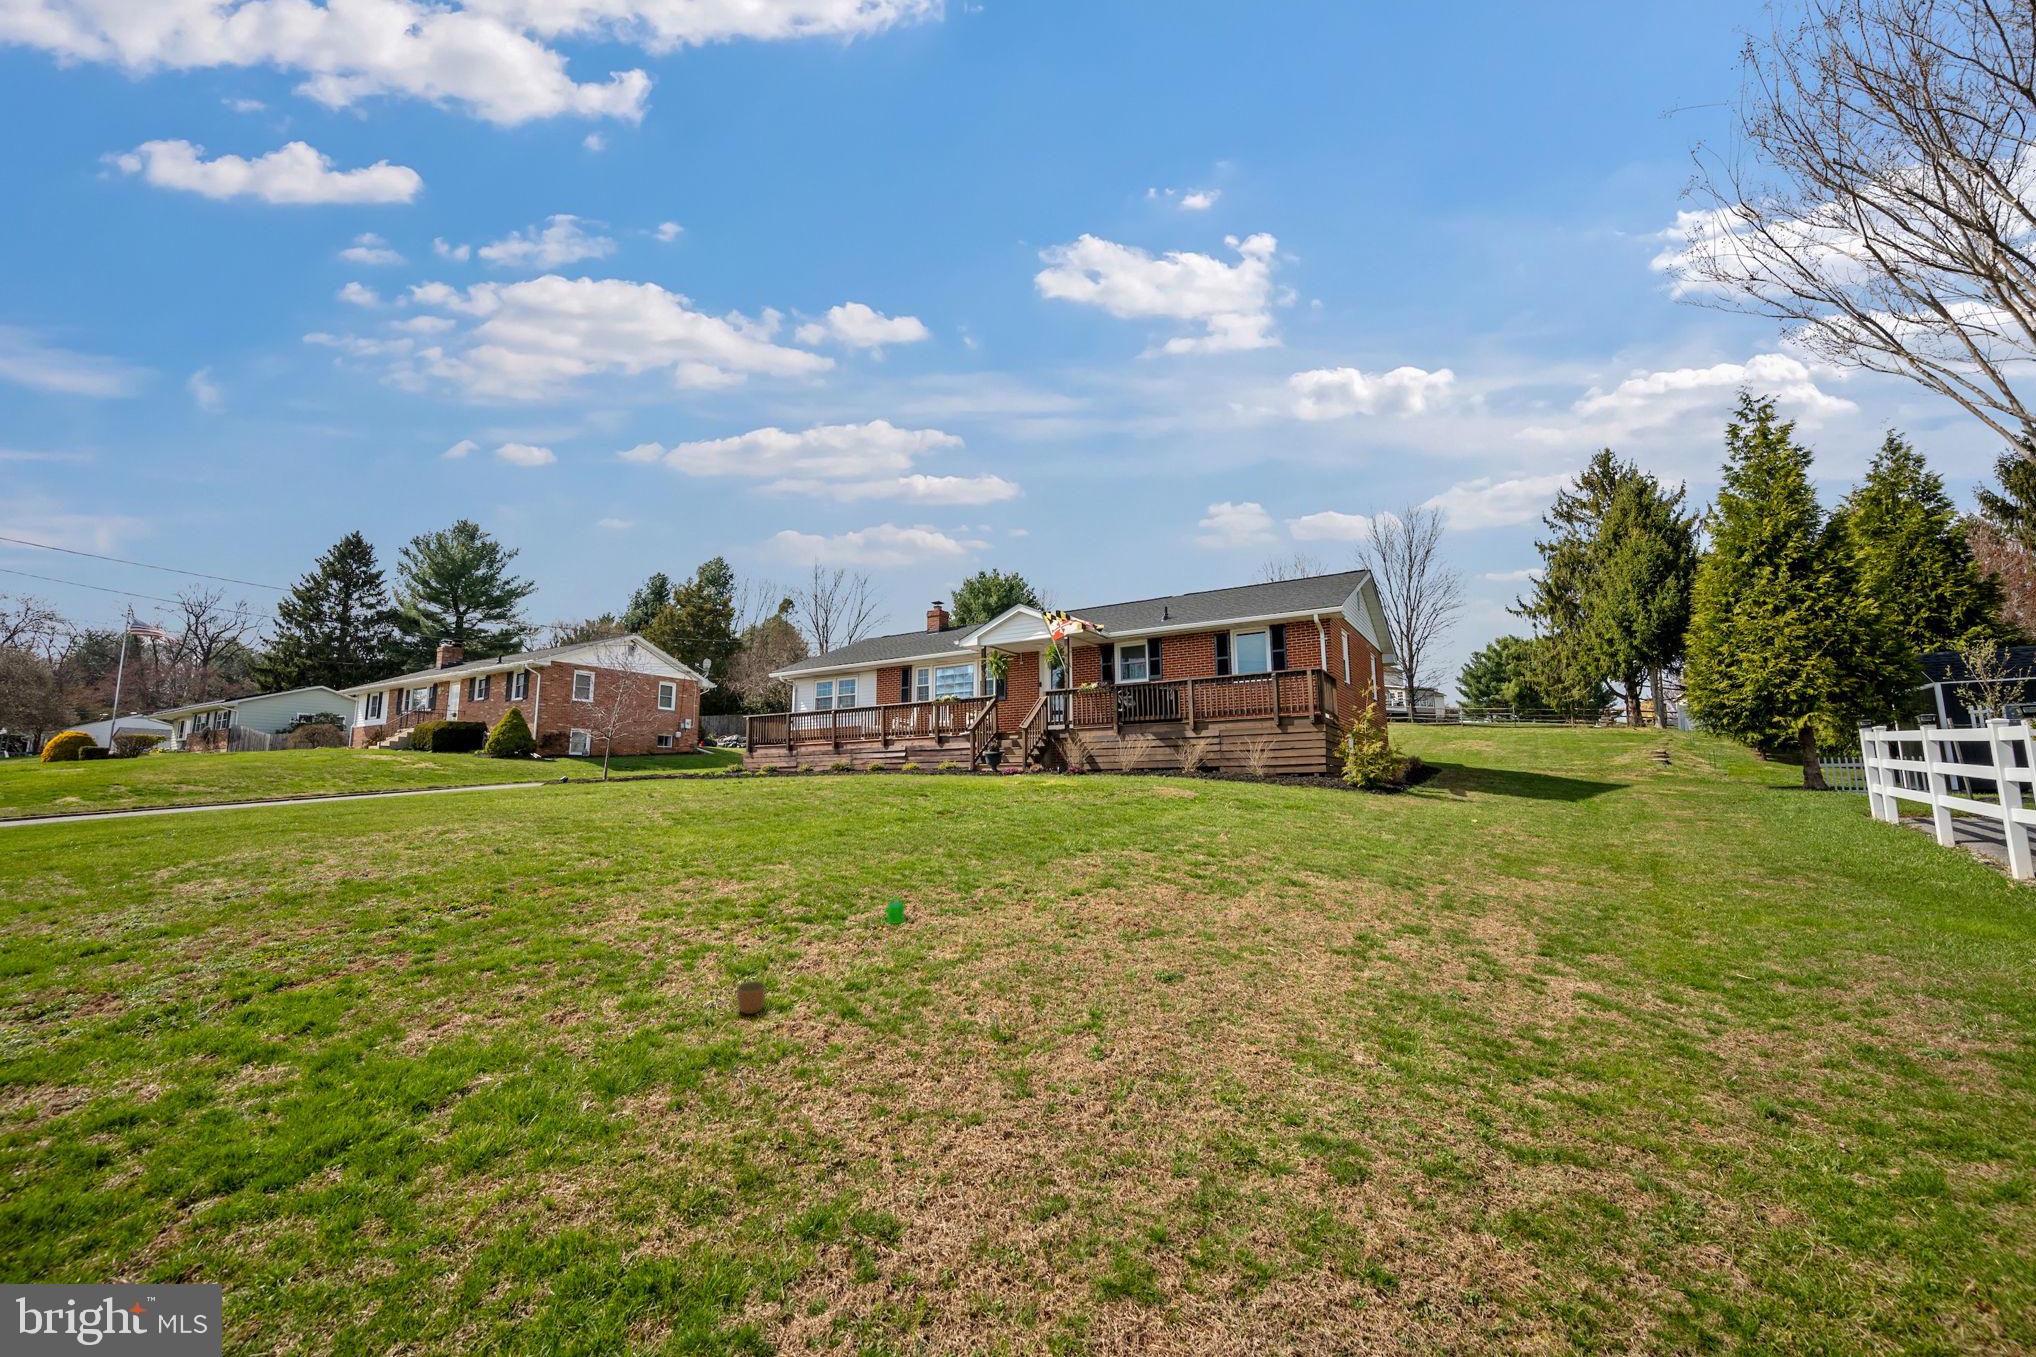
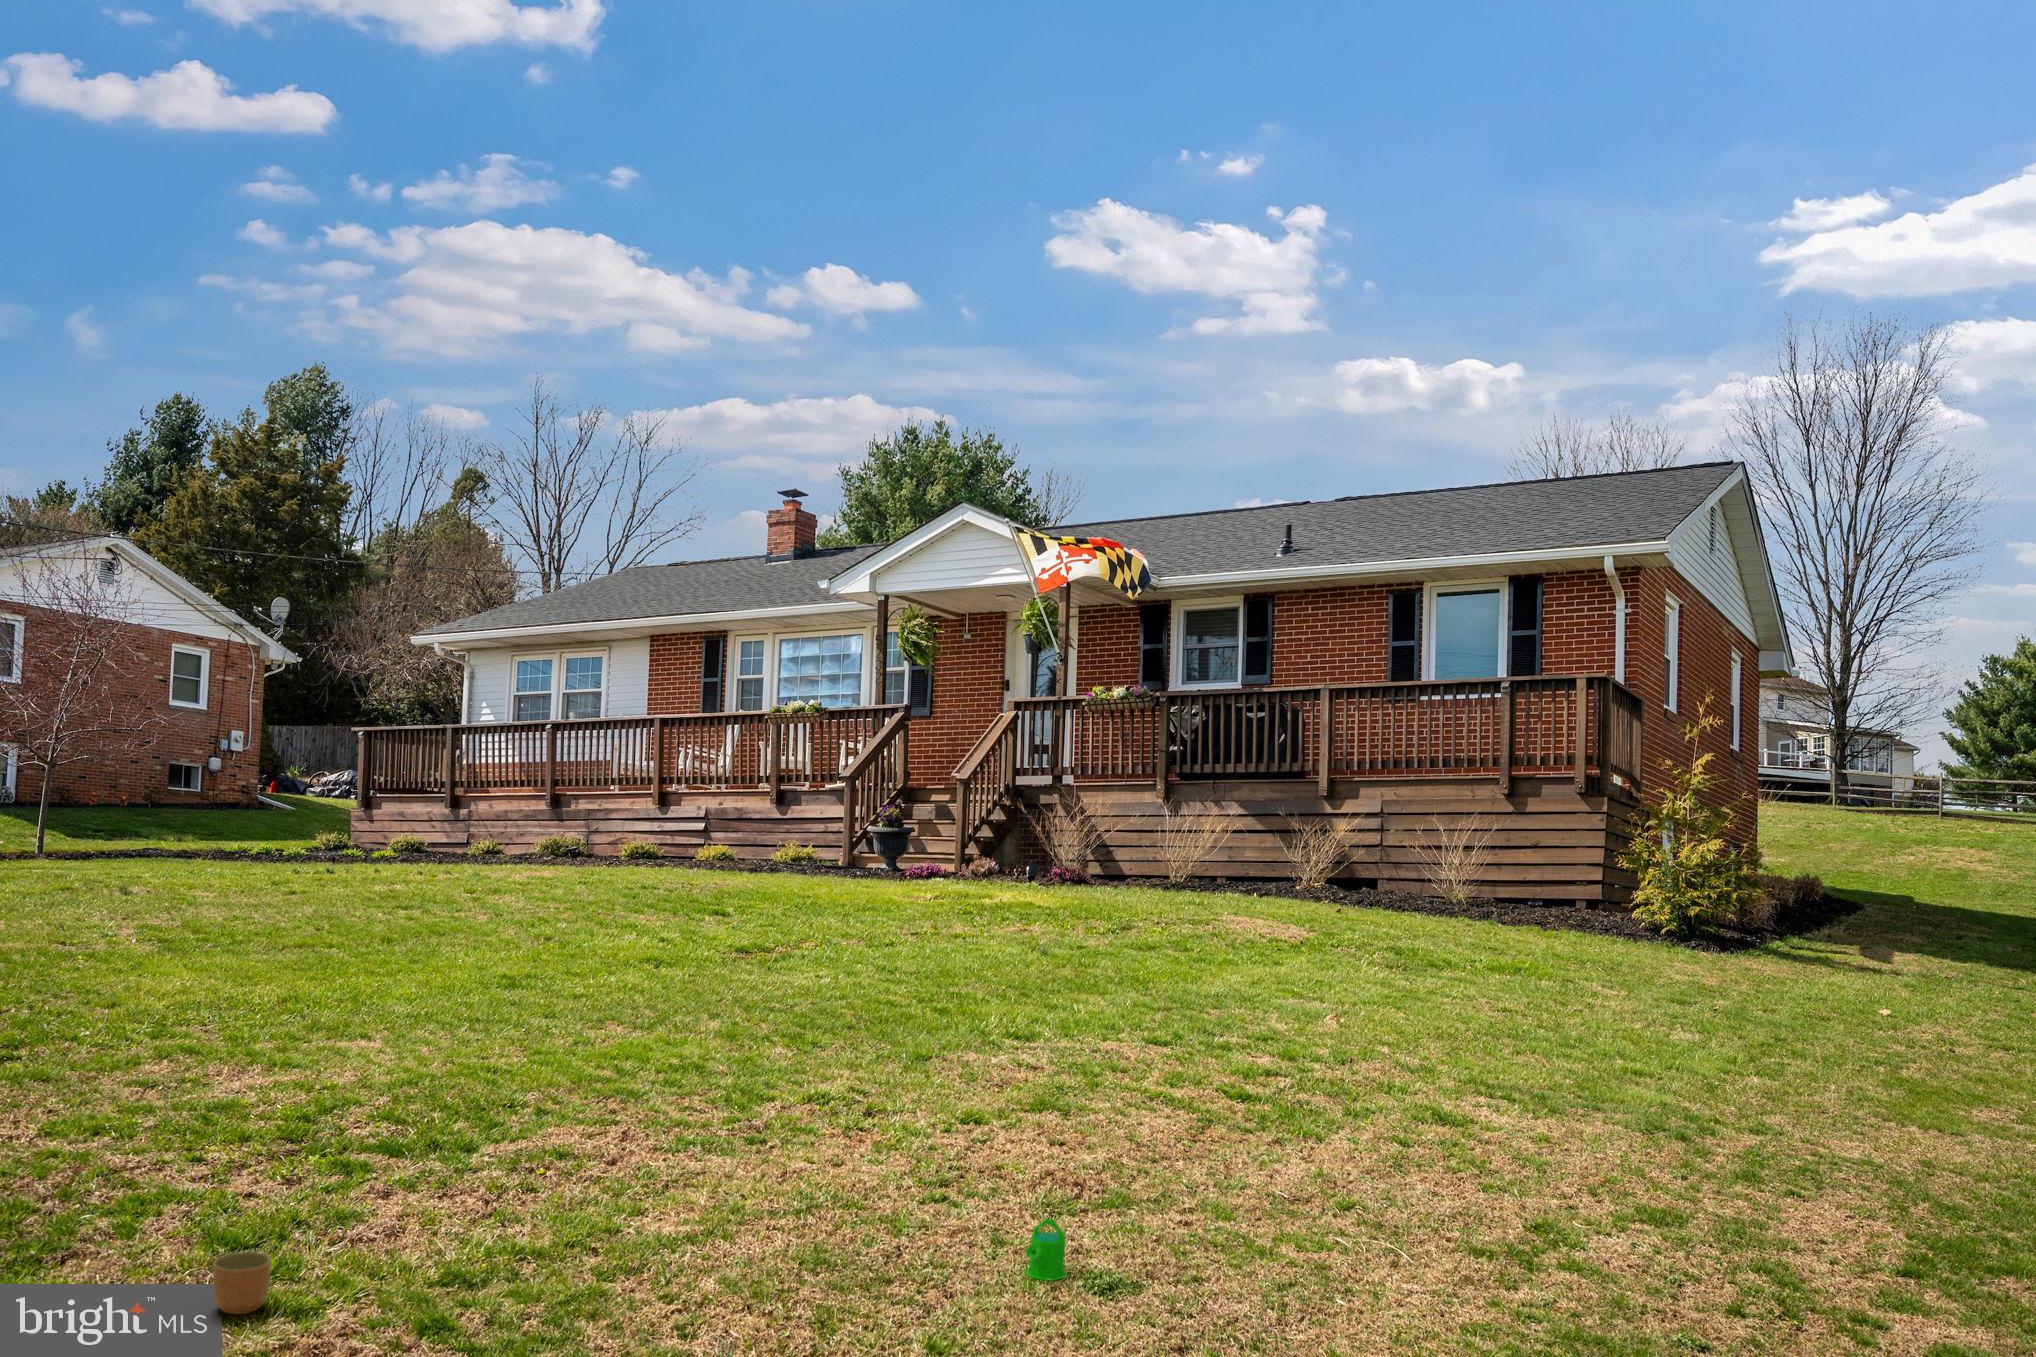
watering can: present [884,896,905,923] -> present [1026,1218,1067,1281]

